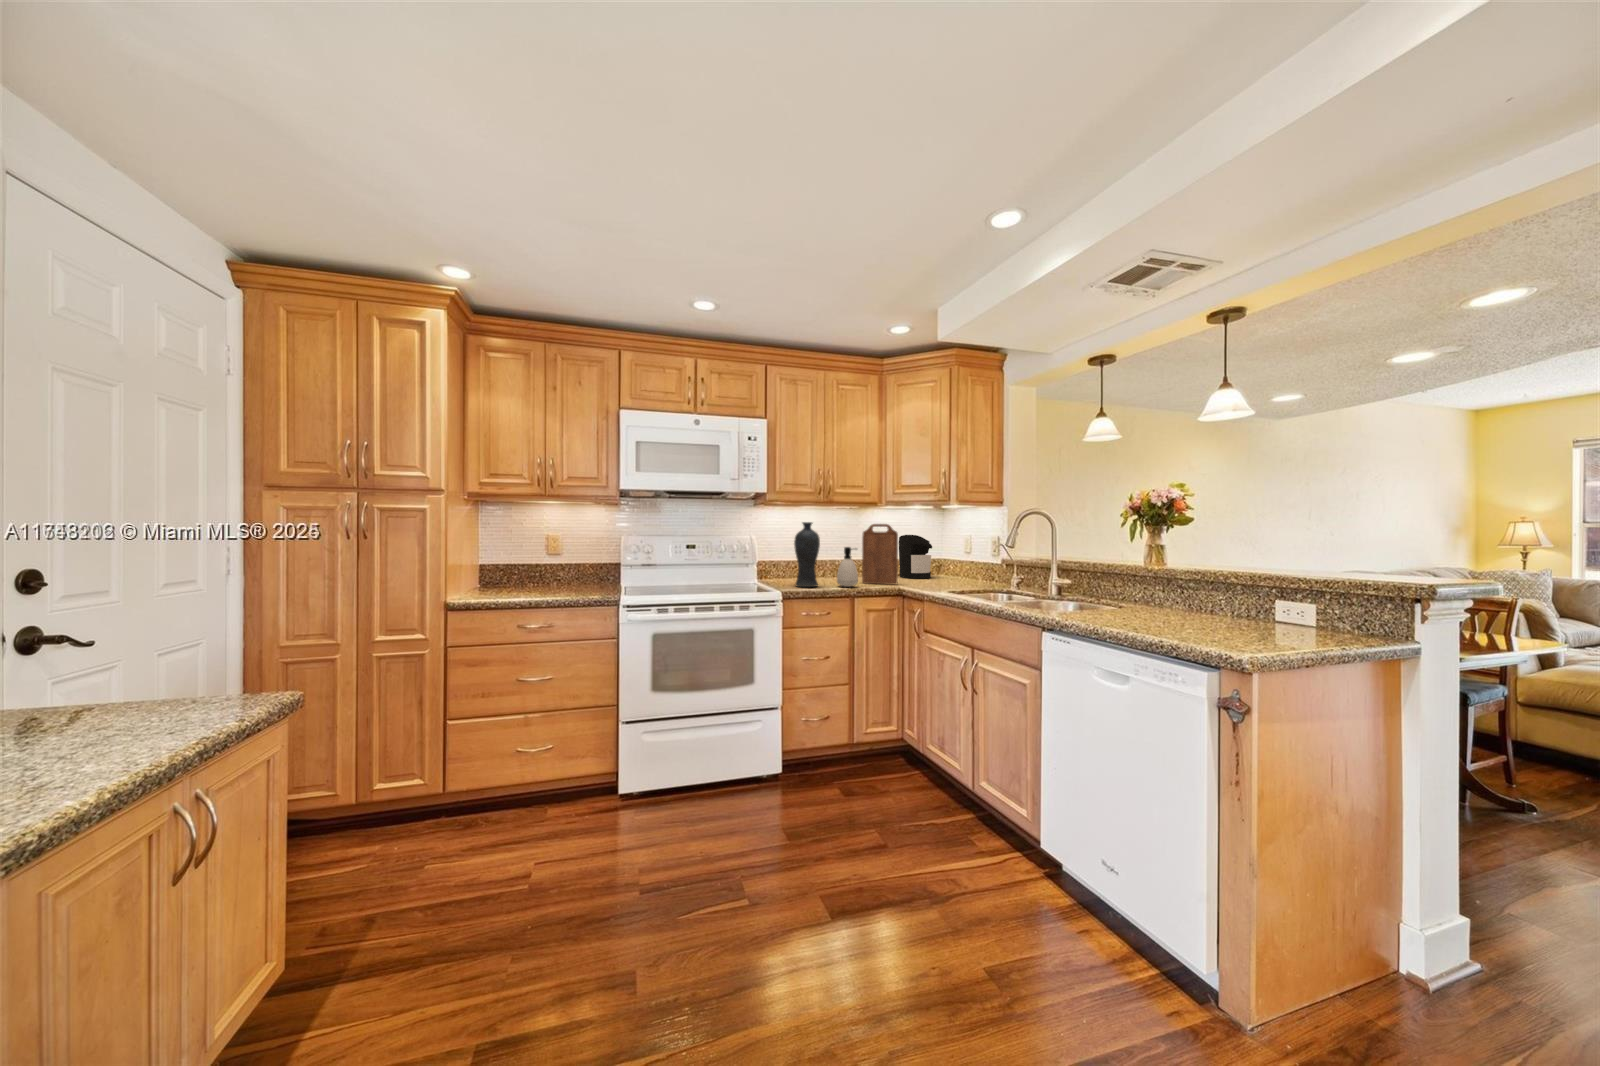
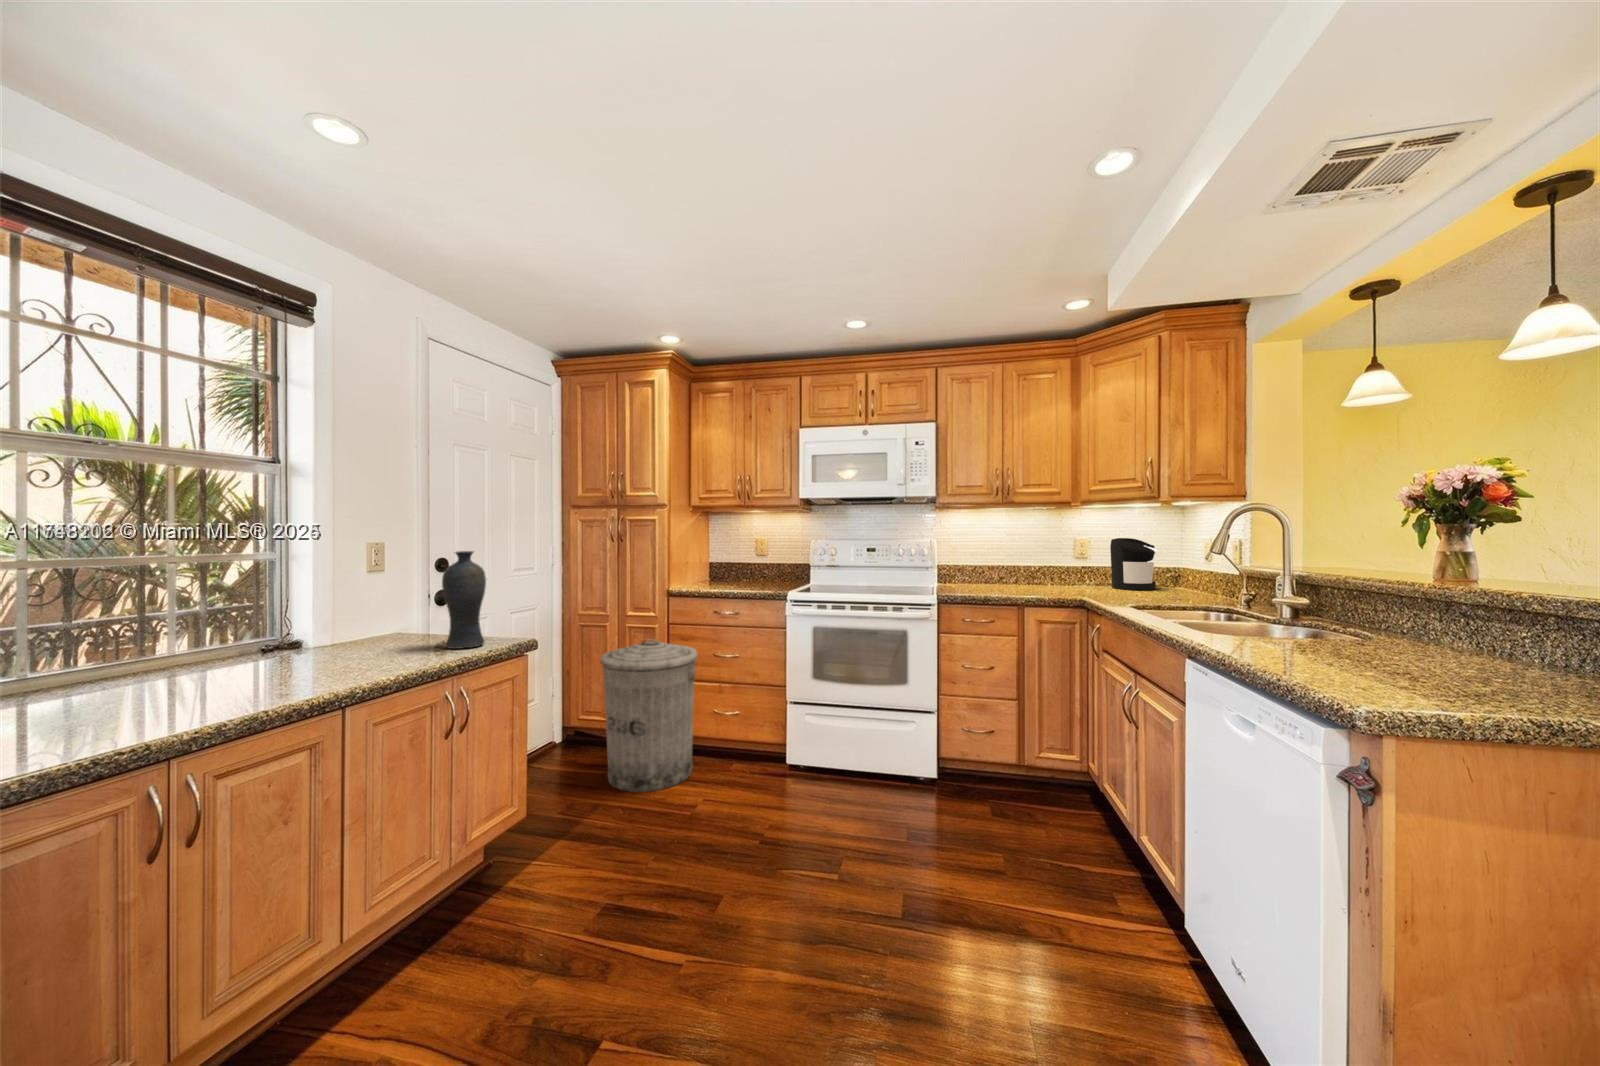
vase: present [794,522,820,587] -> present [442,551,486,649]
cutting board: present [862,524,898,584] -> none [1045,526,1088,594]
soap dispenser: present [837,547,858,587] -> none [1007,551,1032,594]
trash can: none [358,670,509,885] -> present [601,639,698,792]

